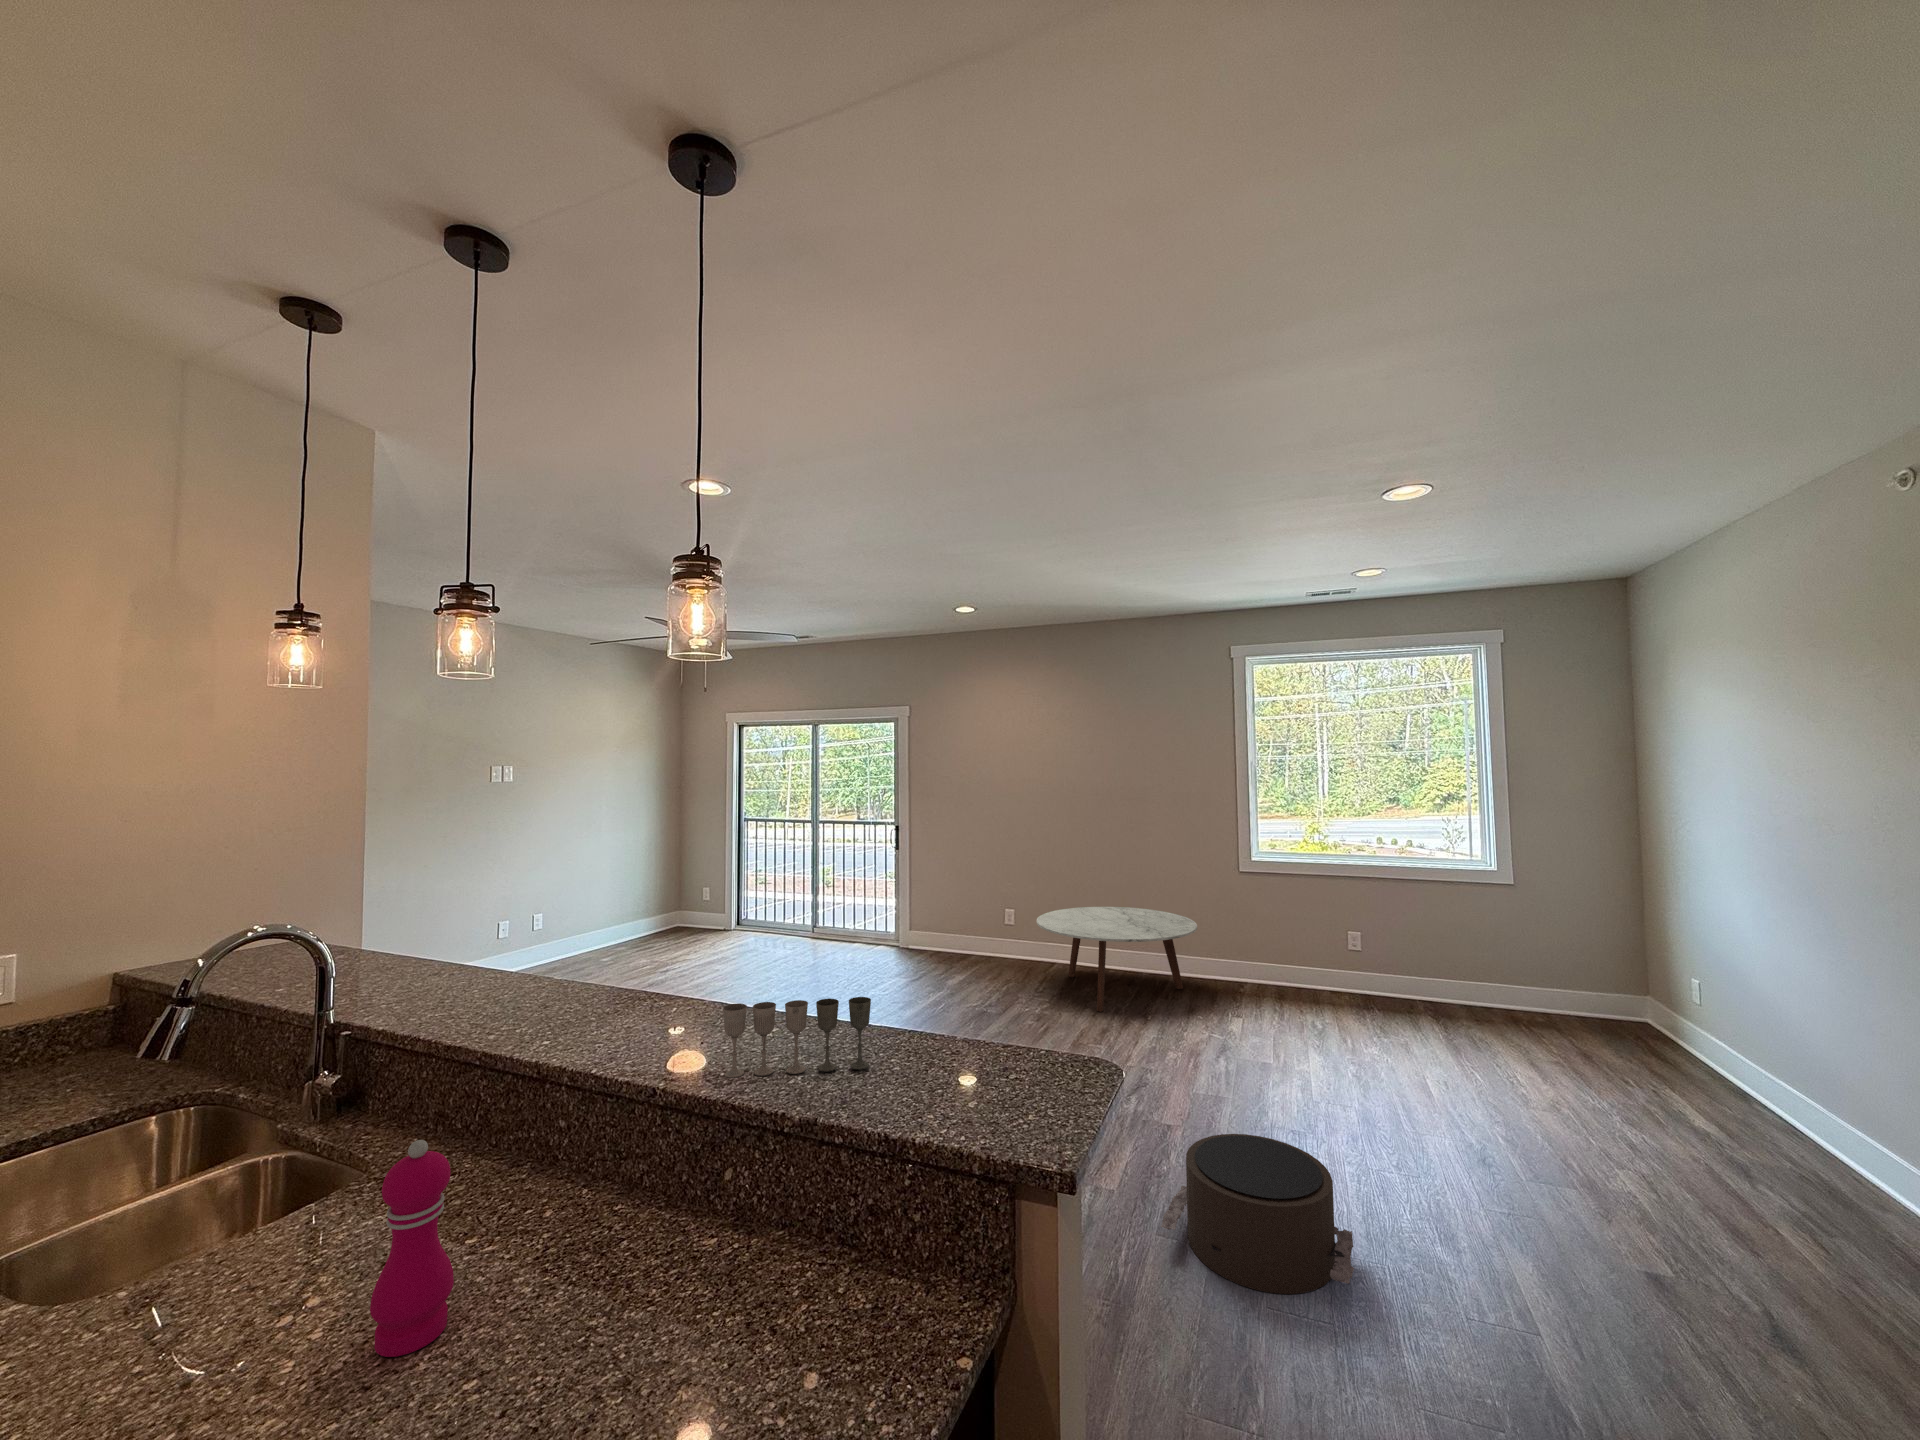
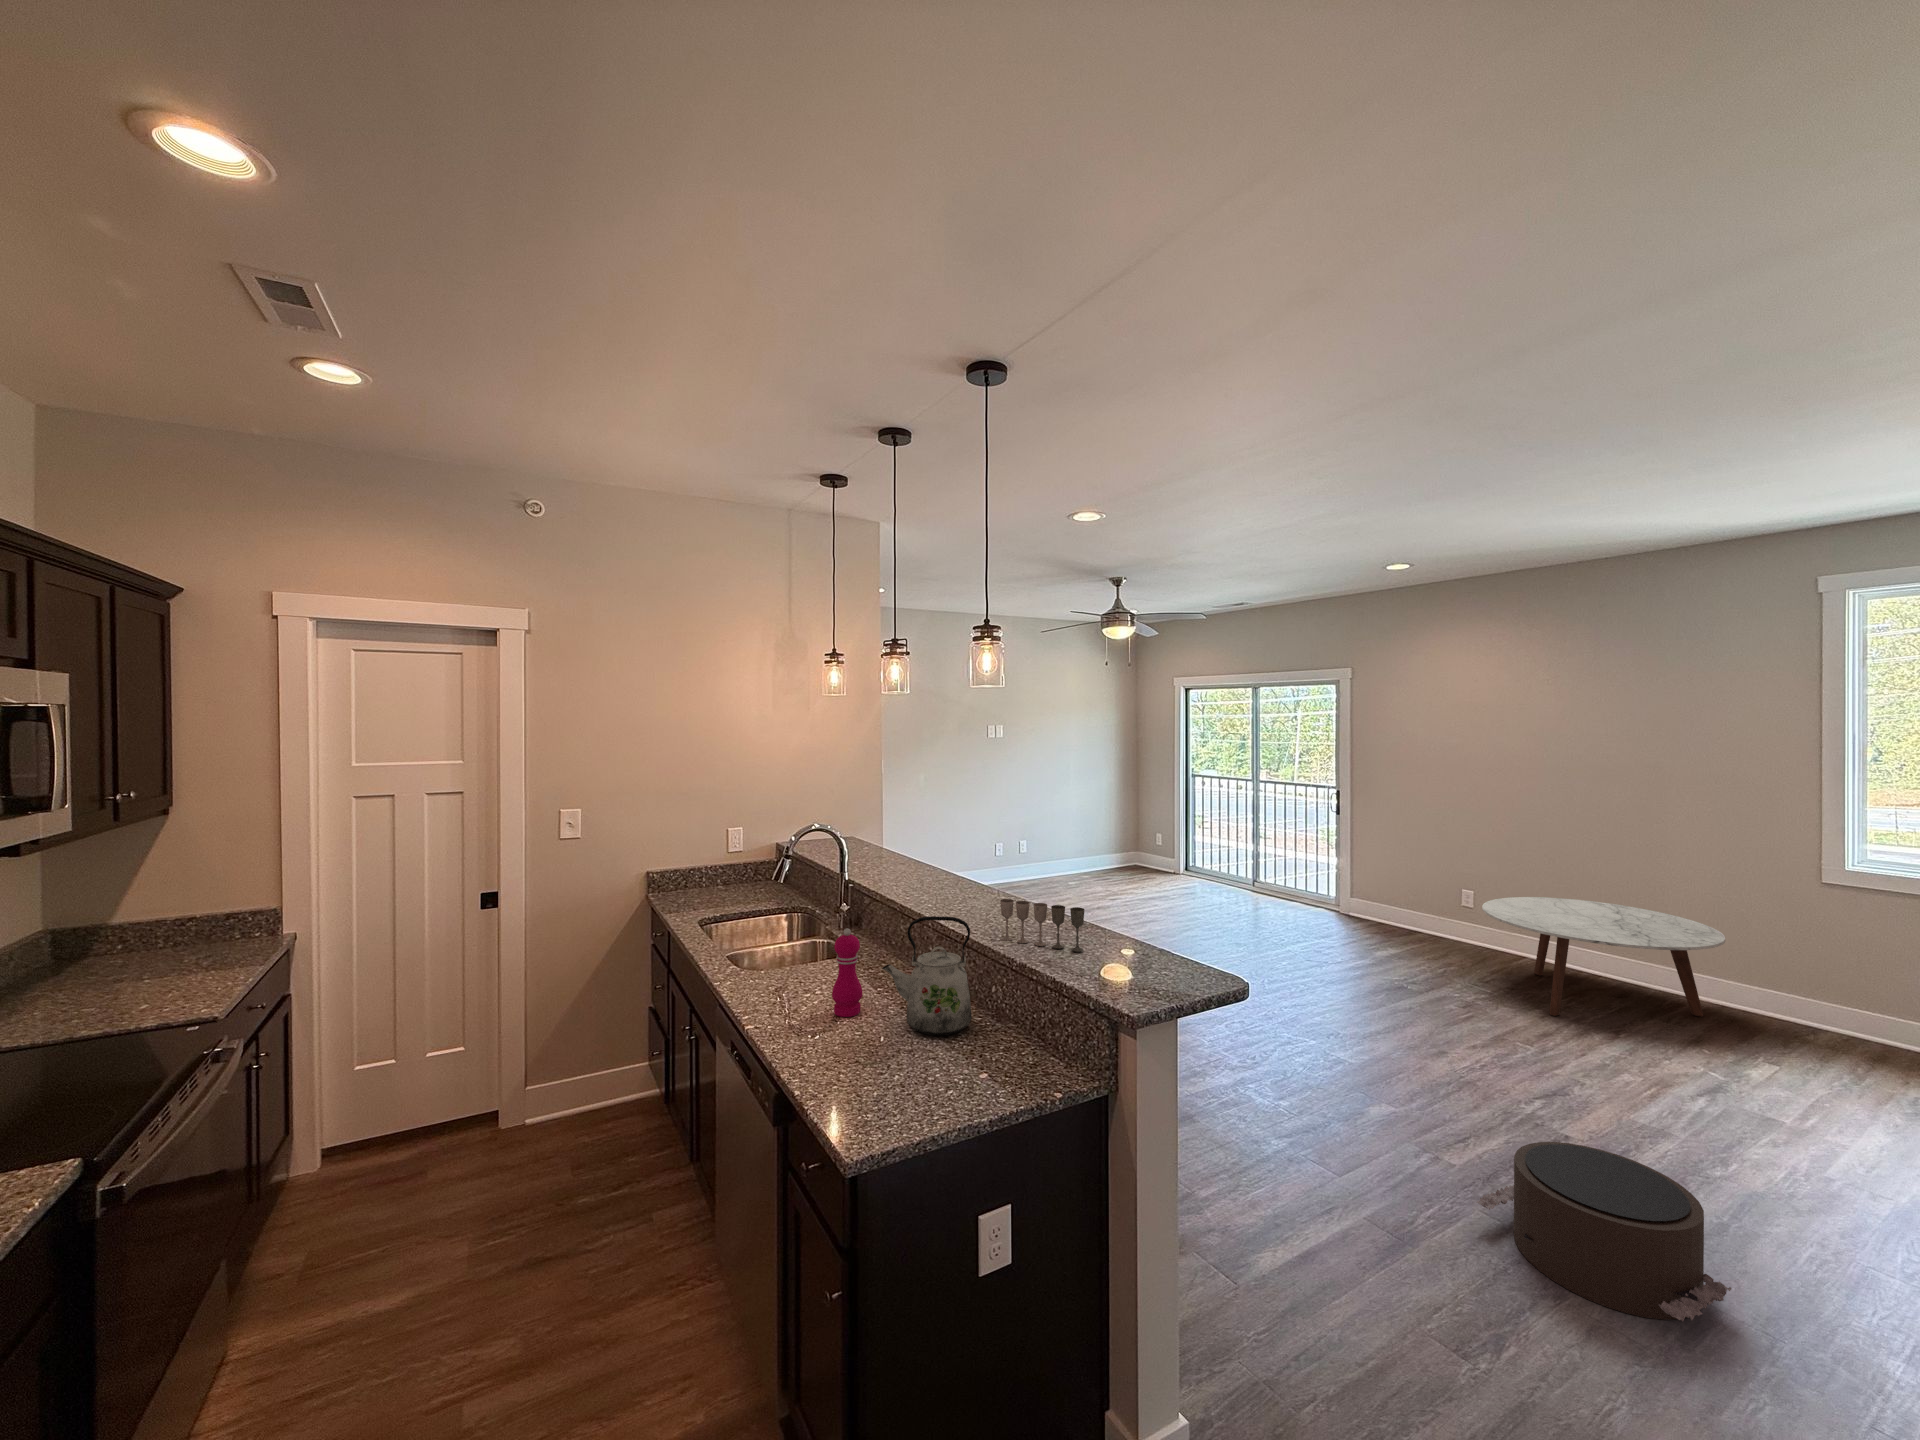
kettle: none [522,1062,718,1326] -> present [882,916,972,1035]

